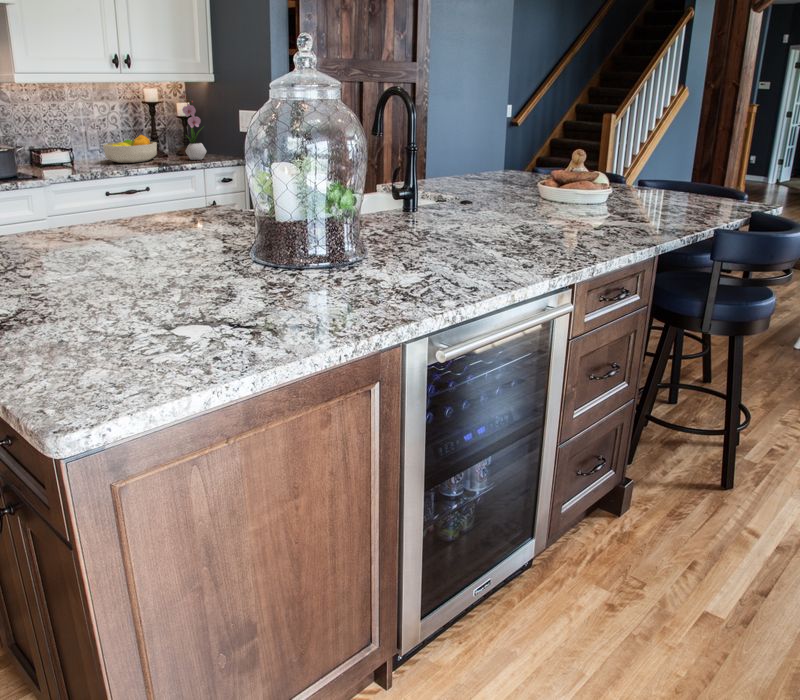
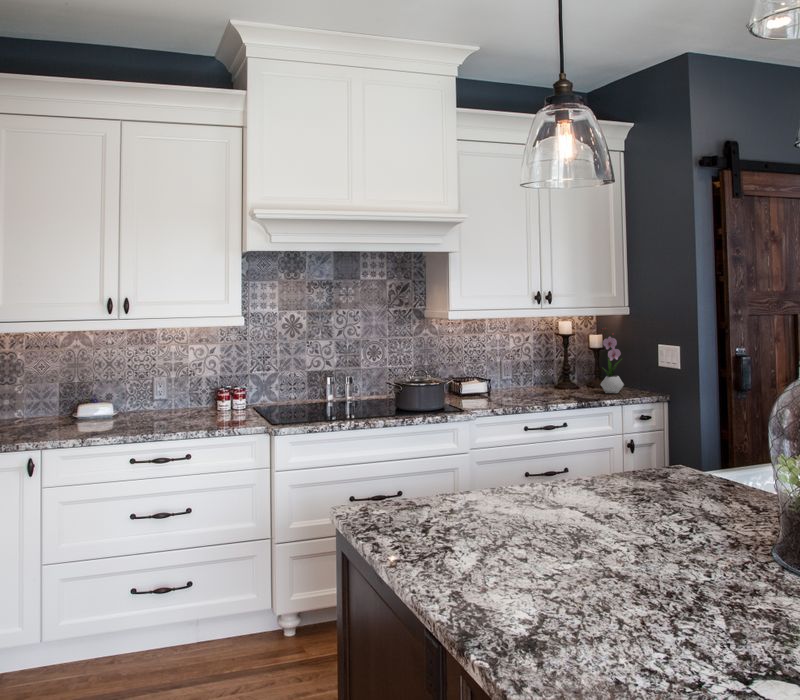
fruit bowl: present [103,135,157,163] -> none [518,366,570,395]

